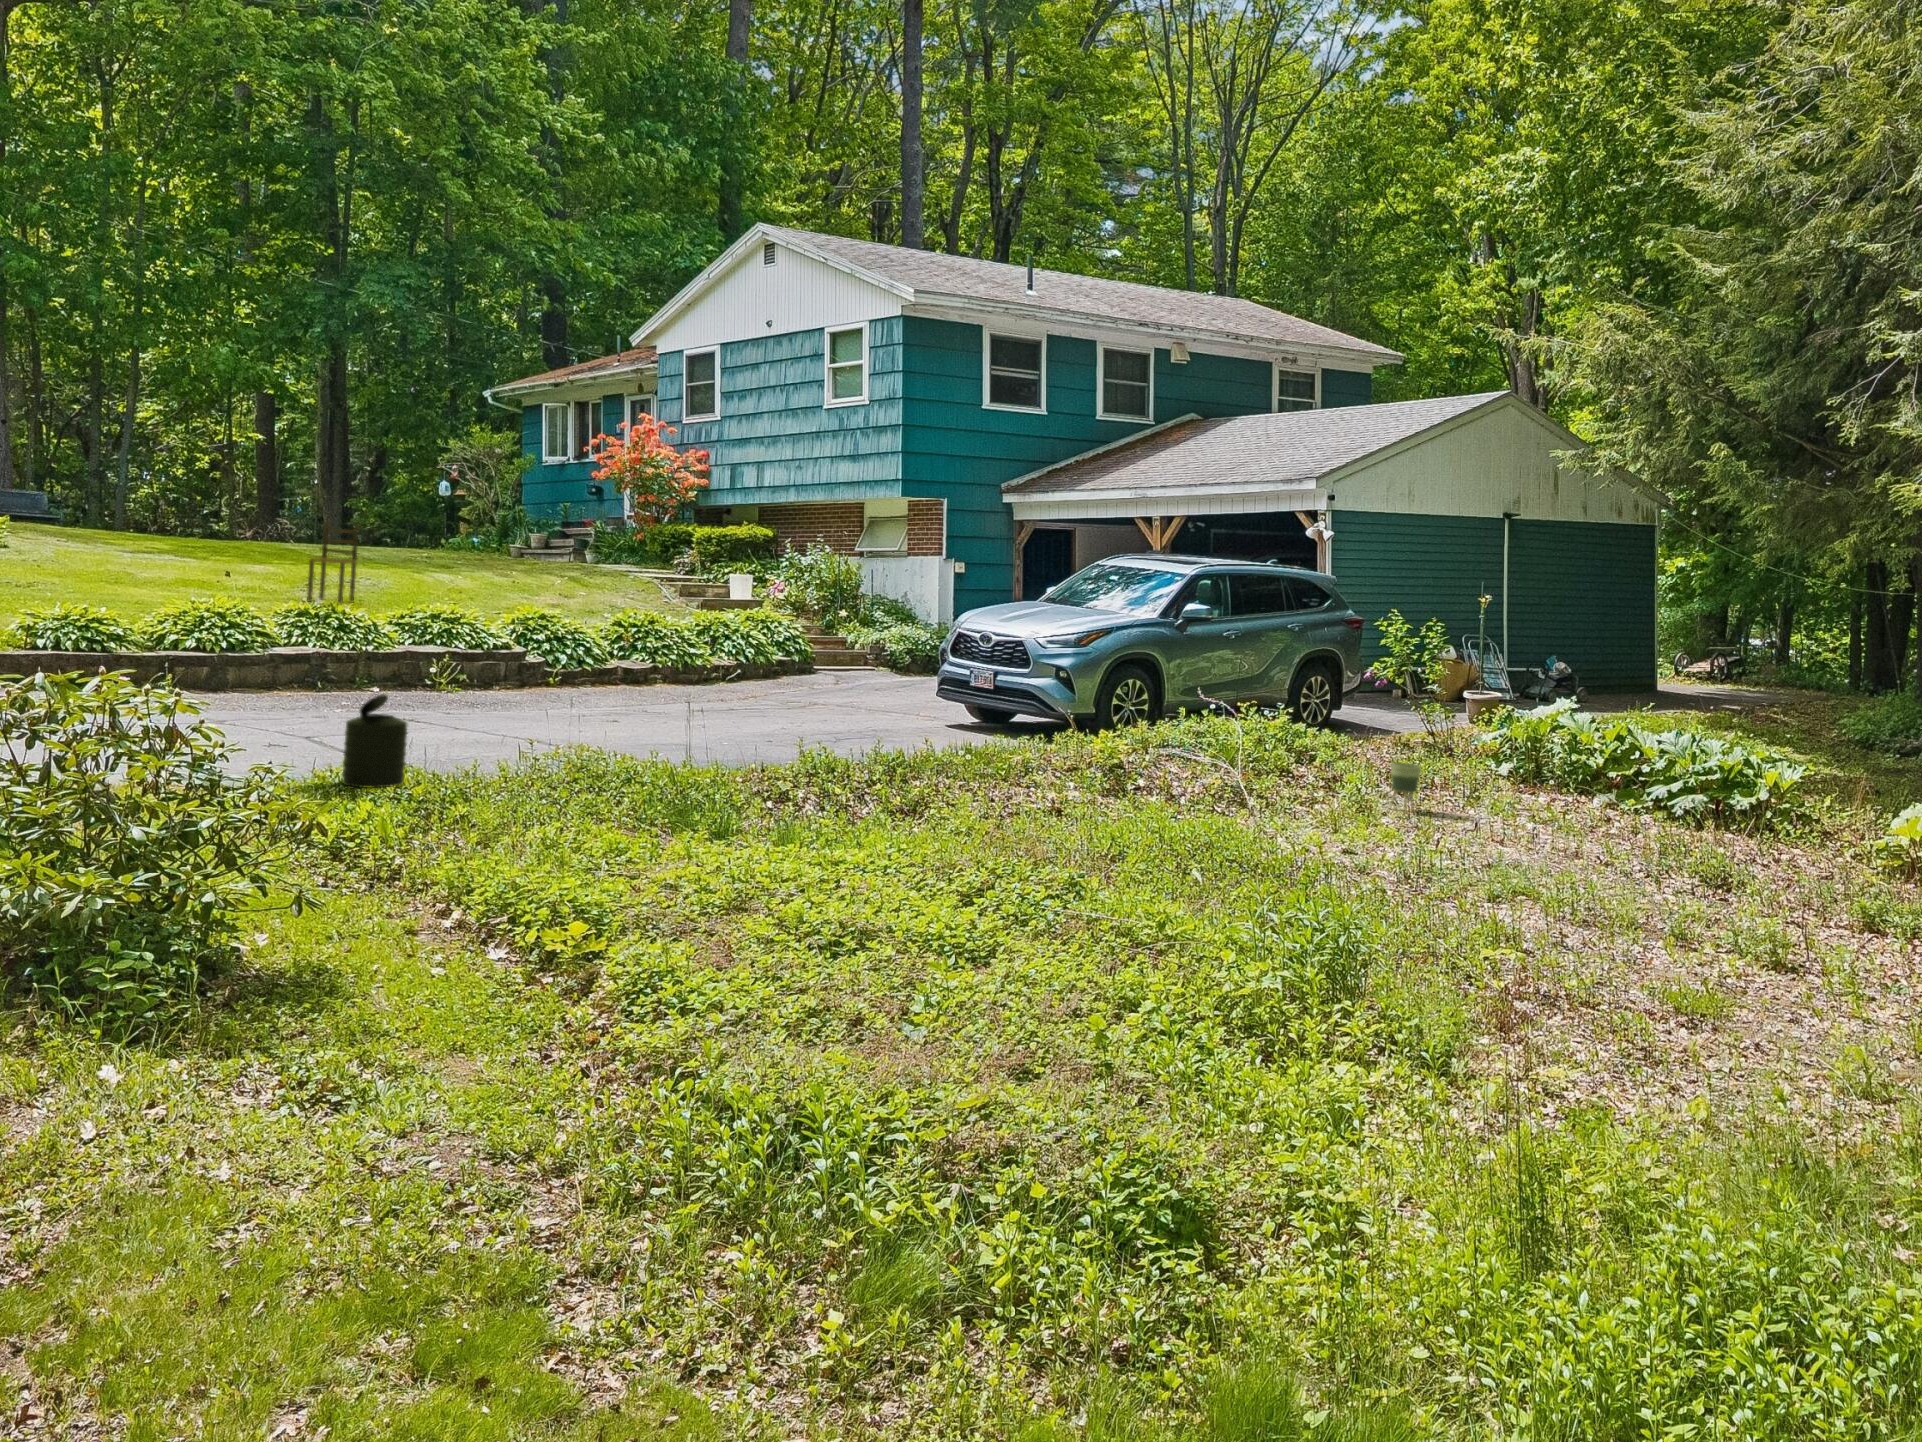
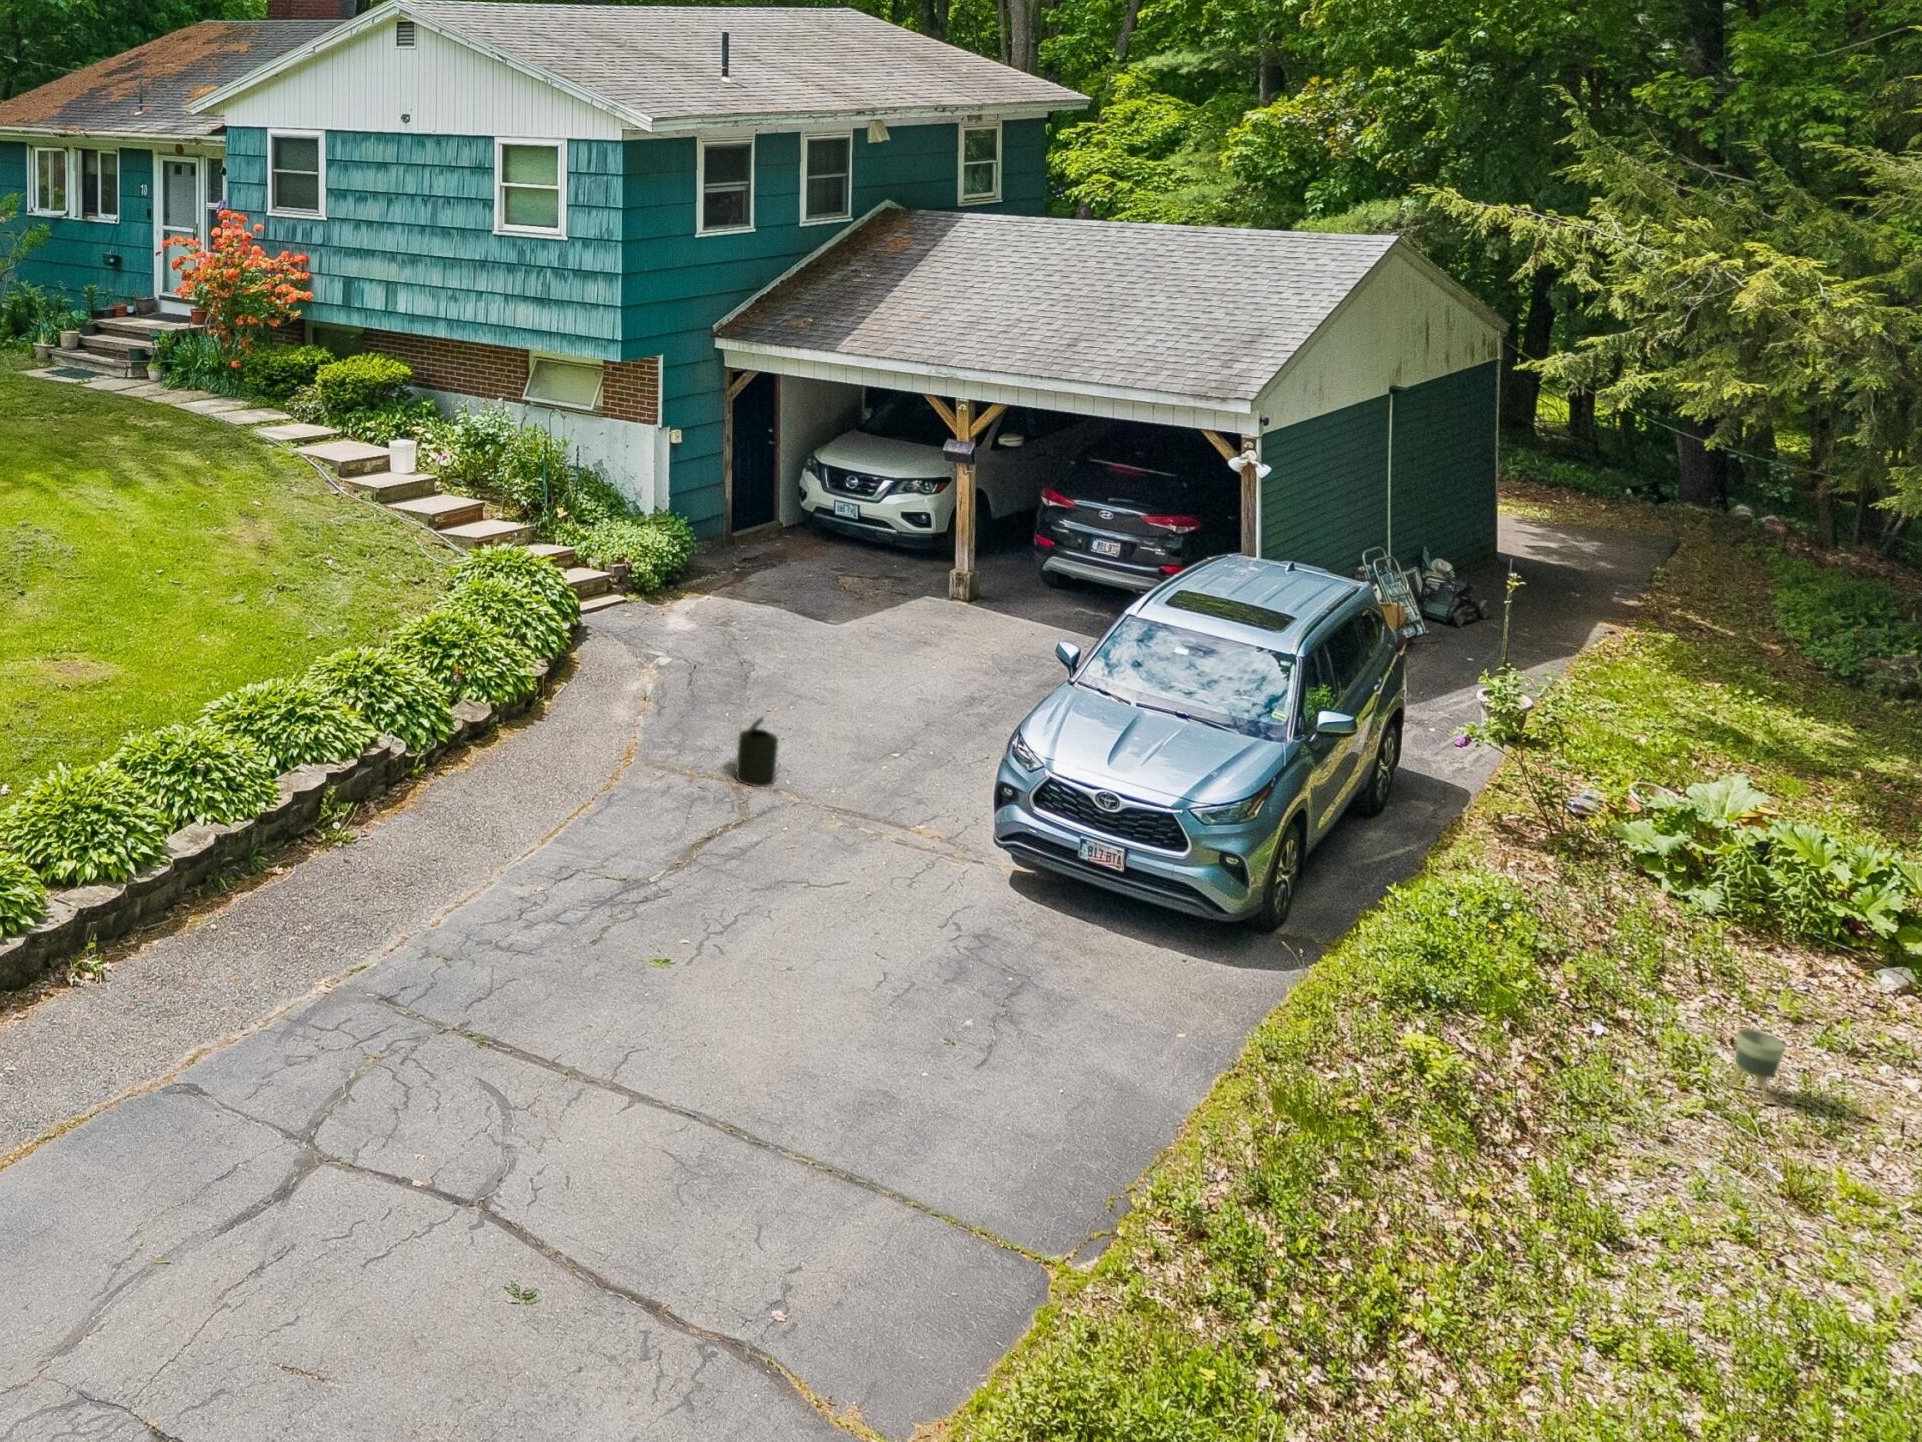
chair: present [307,521,359,604] -> none [55,493,97,598]
trash can: present [342,694,407,788] -> present [736,718,778,787]

